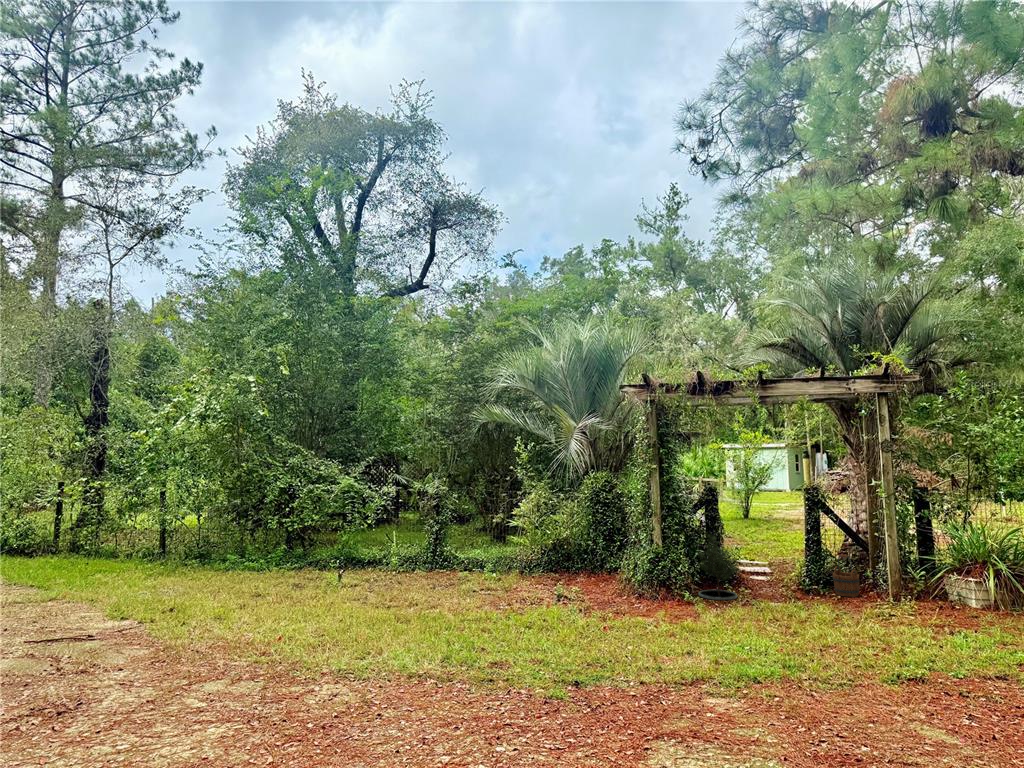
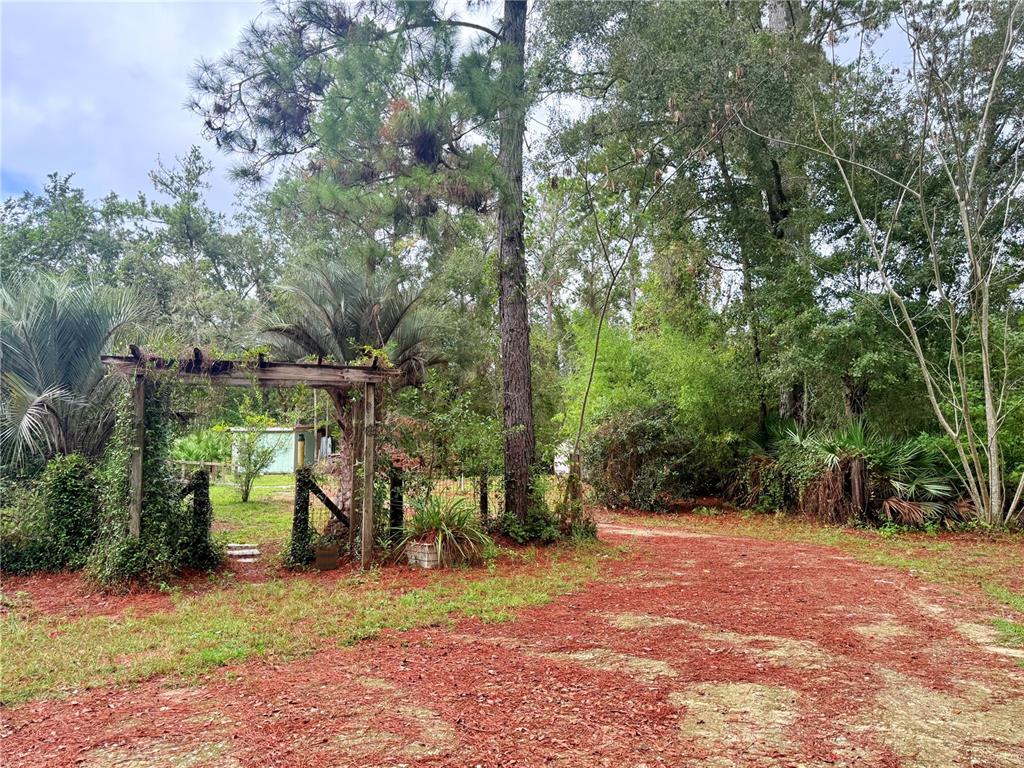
potted tree: present [698,536,738,600] -> none [177,515,227,589]

